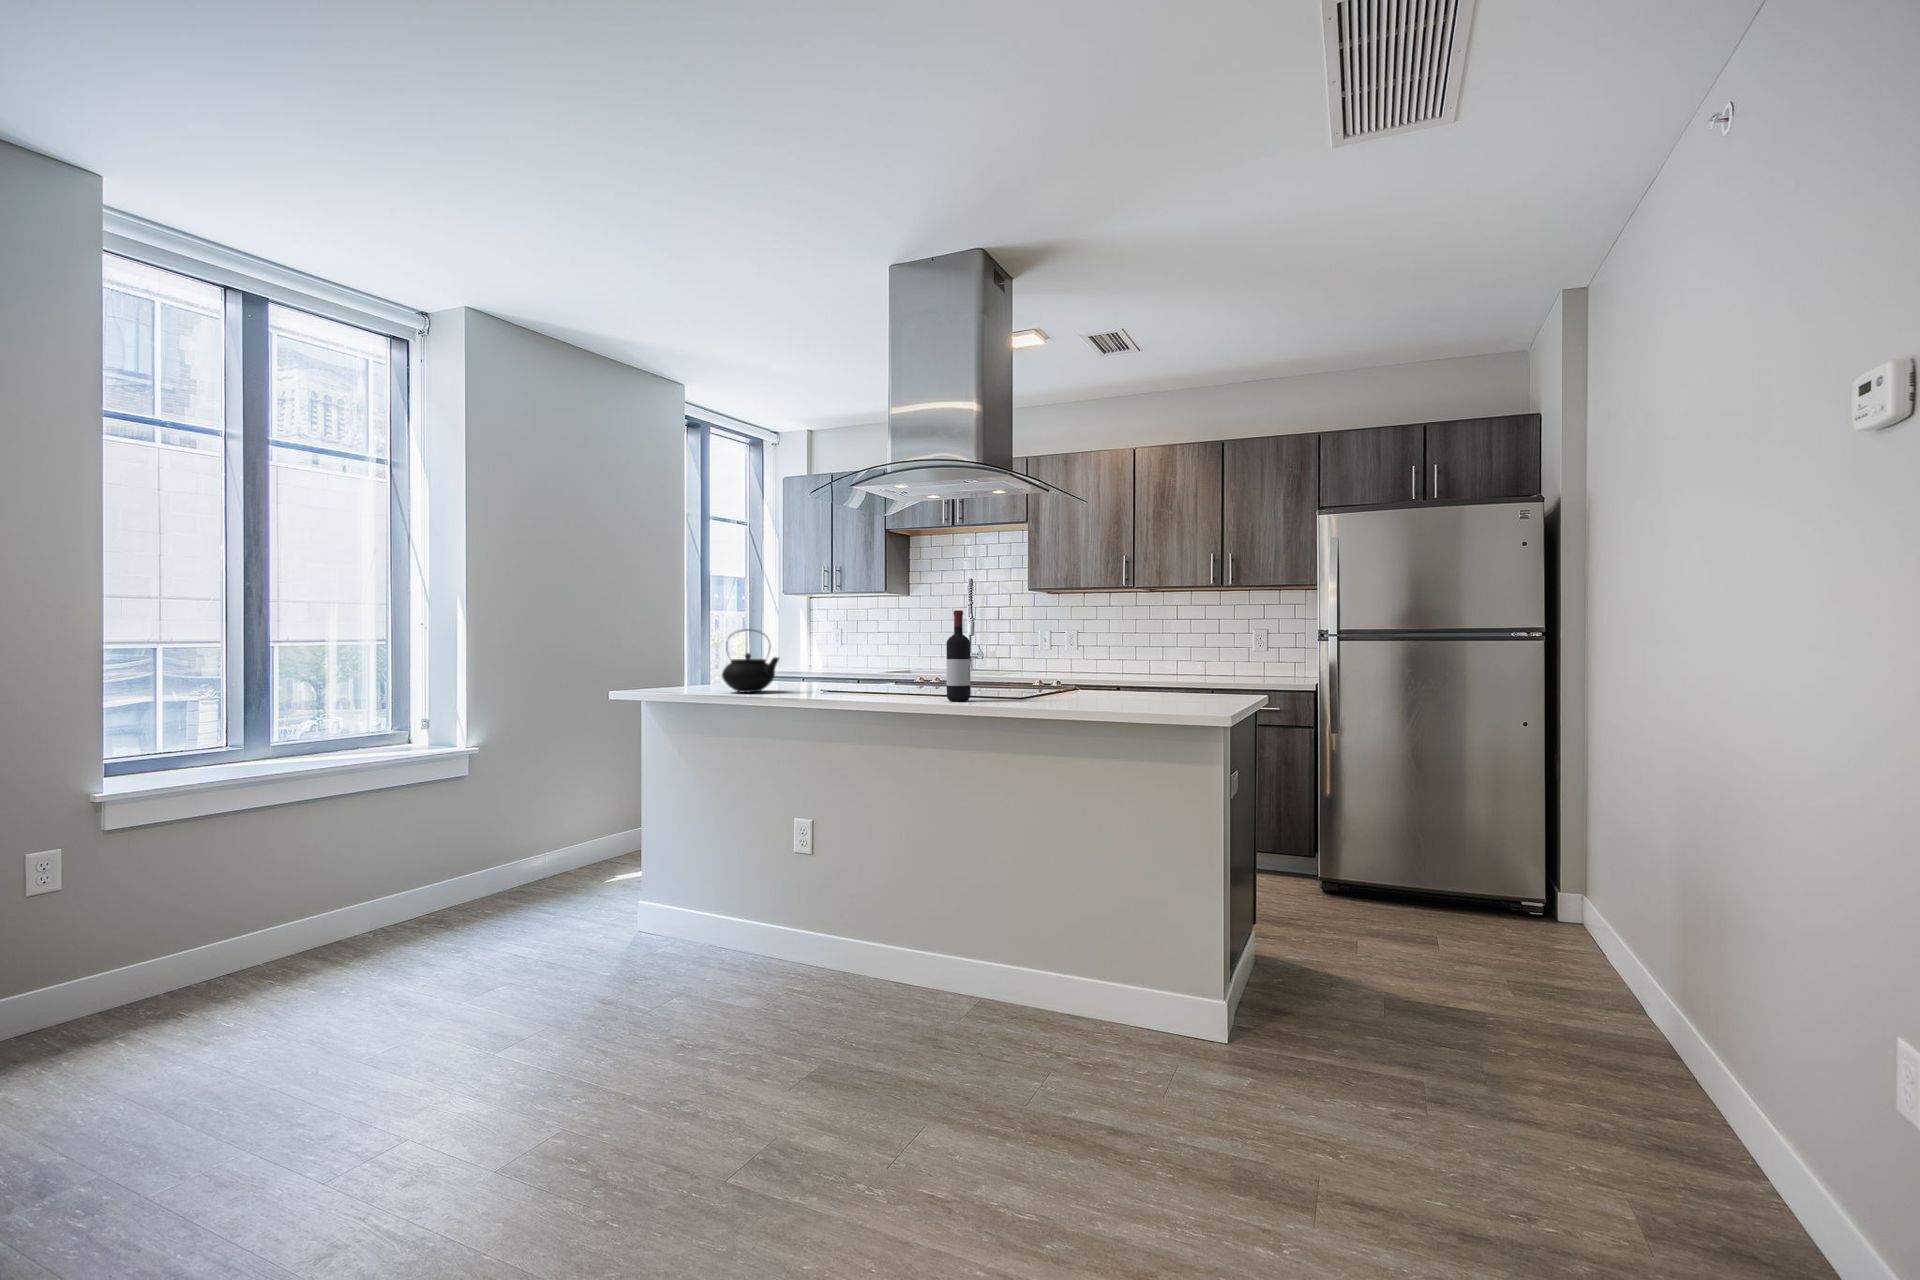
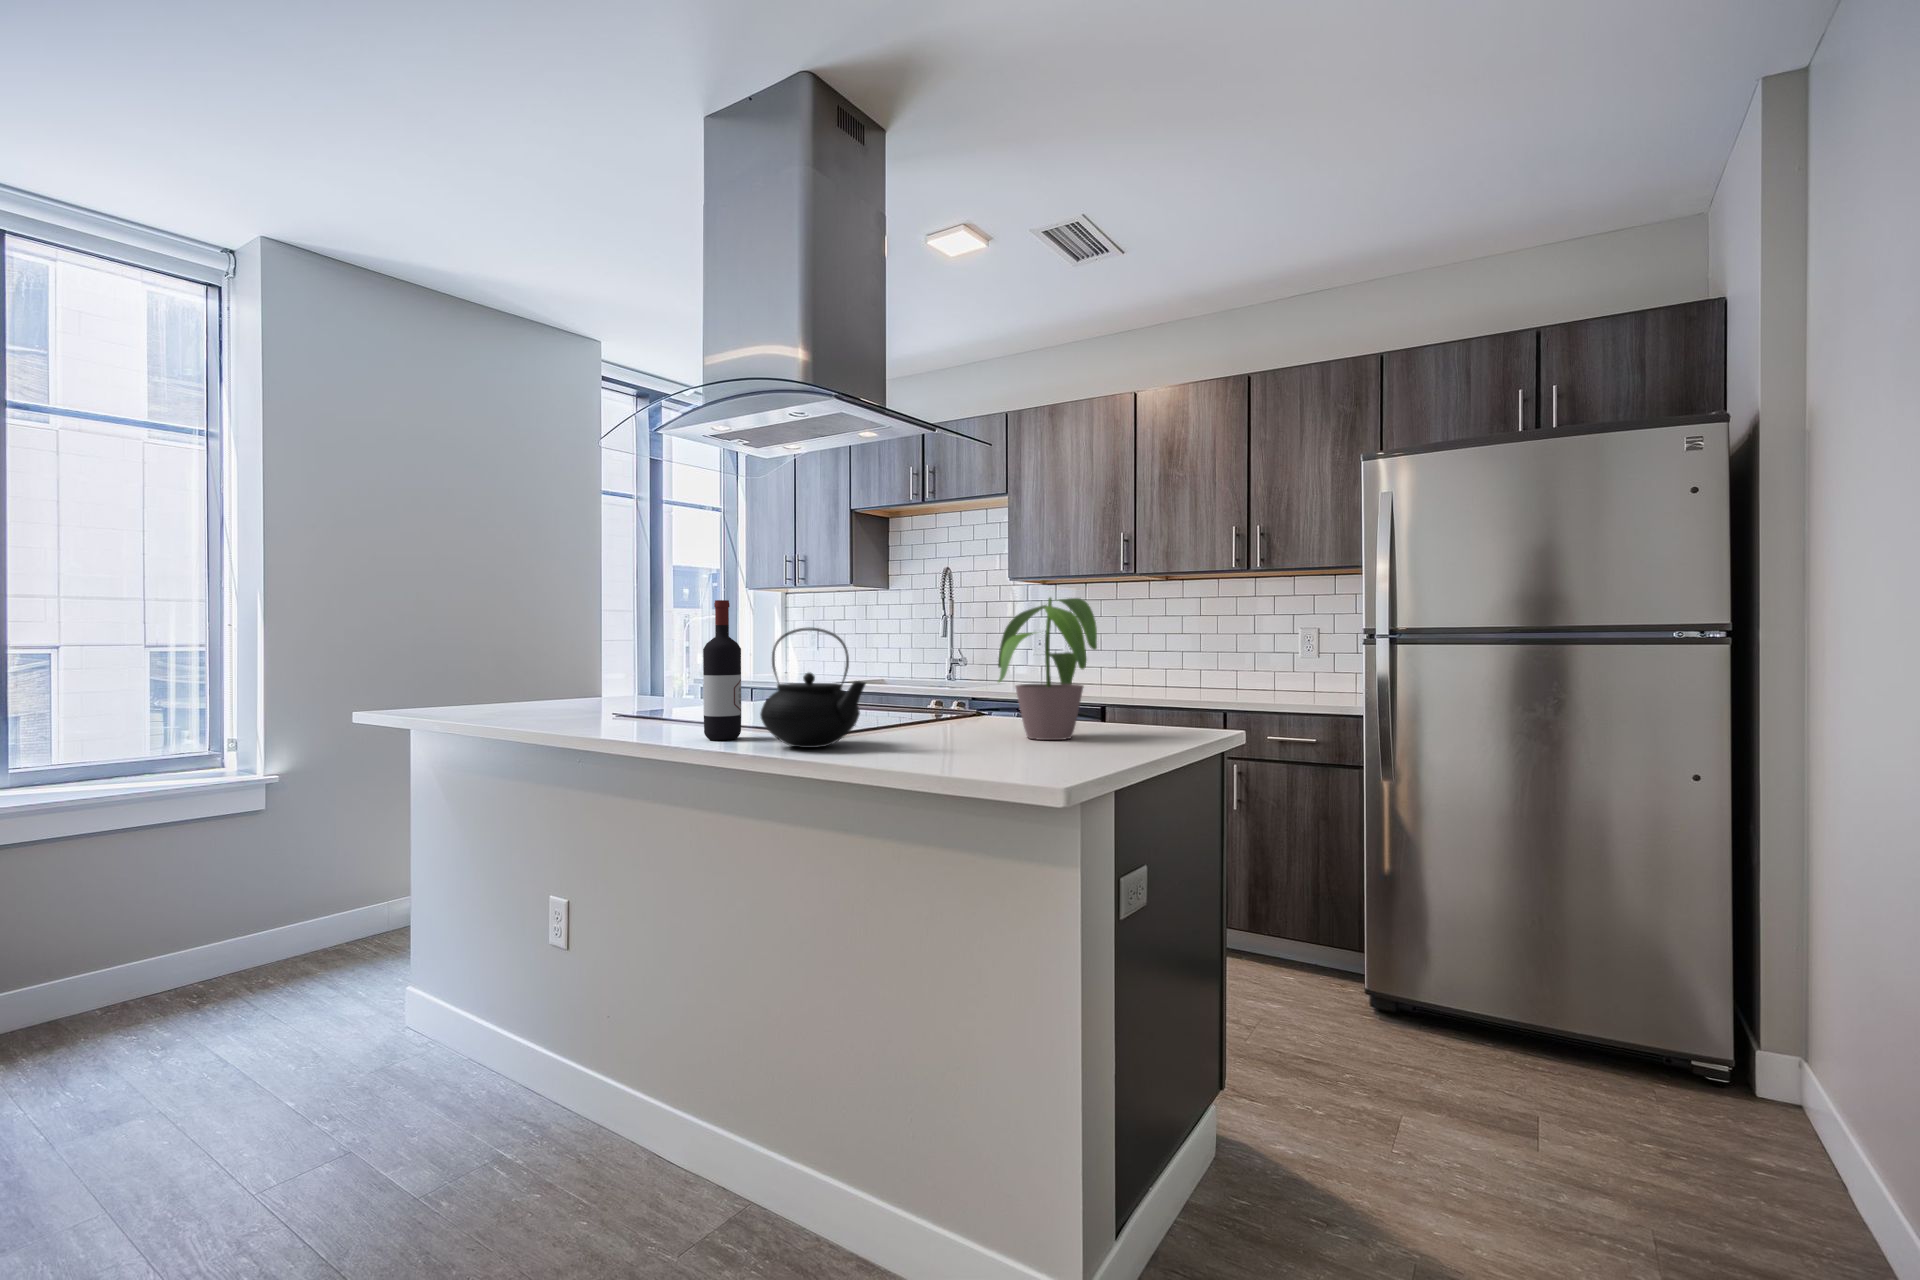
potted plant: none [1118,609,1206,699] -> present [998,598,1097,740]
teapot: present [722,629,779,693] -> present [760,627,866,748]

